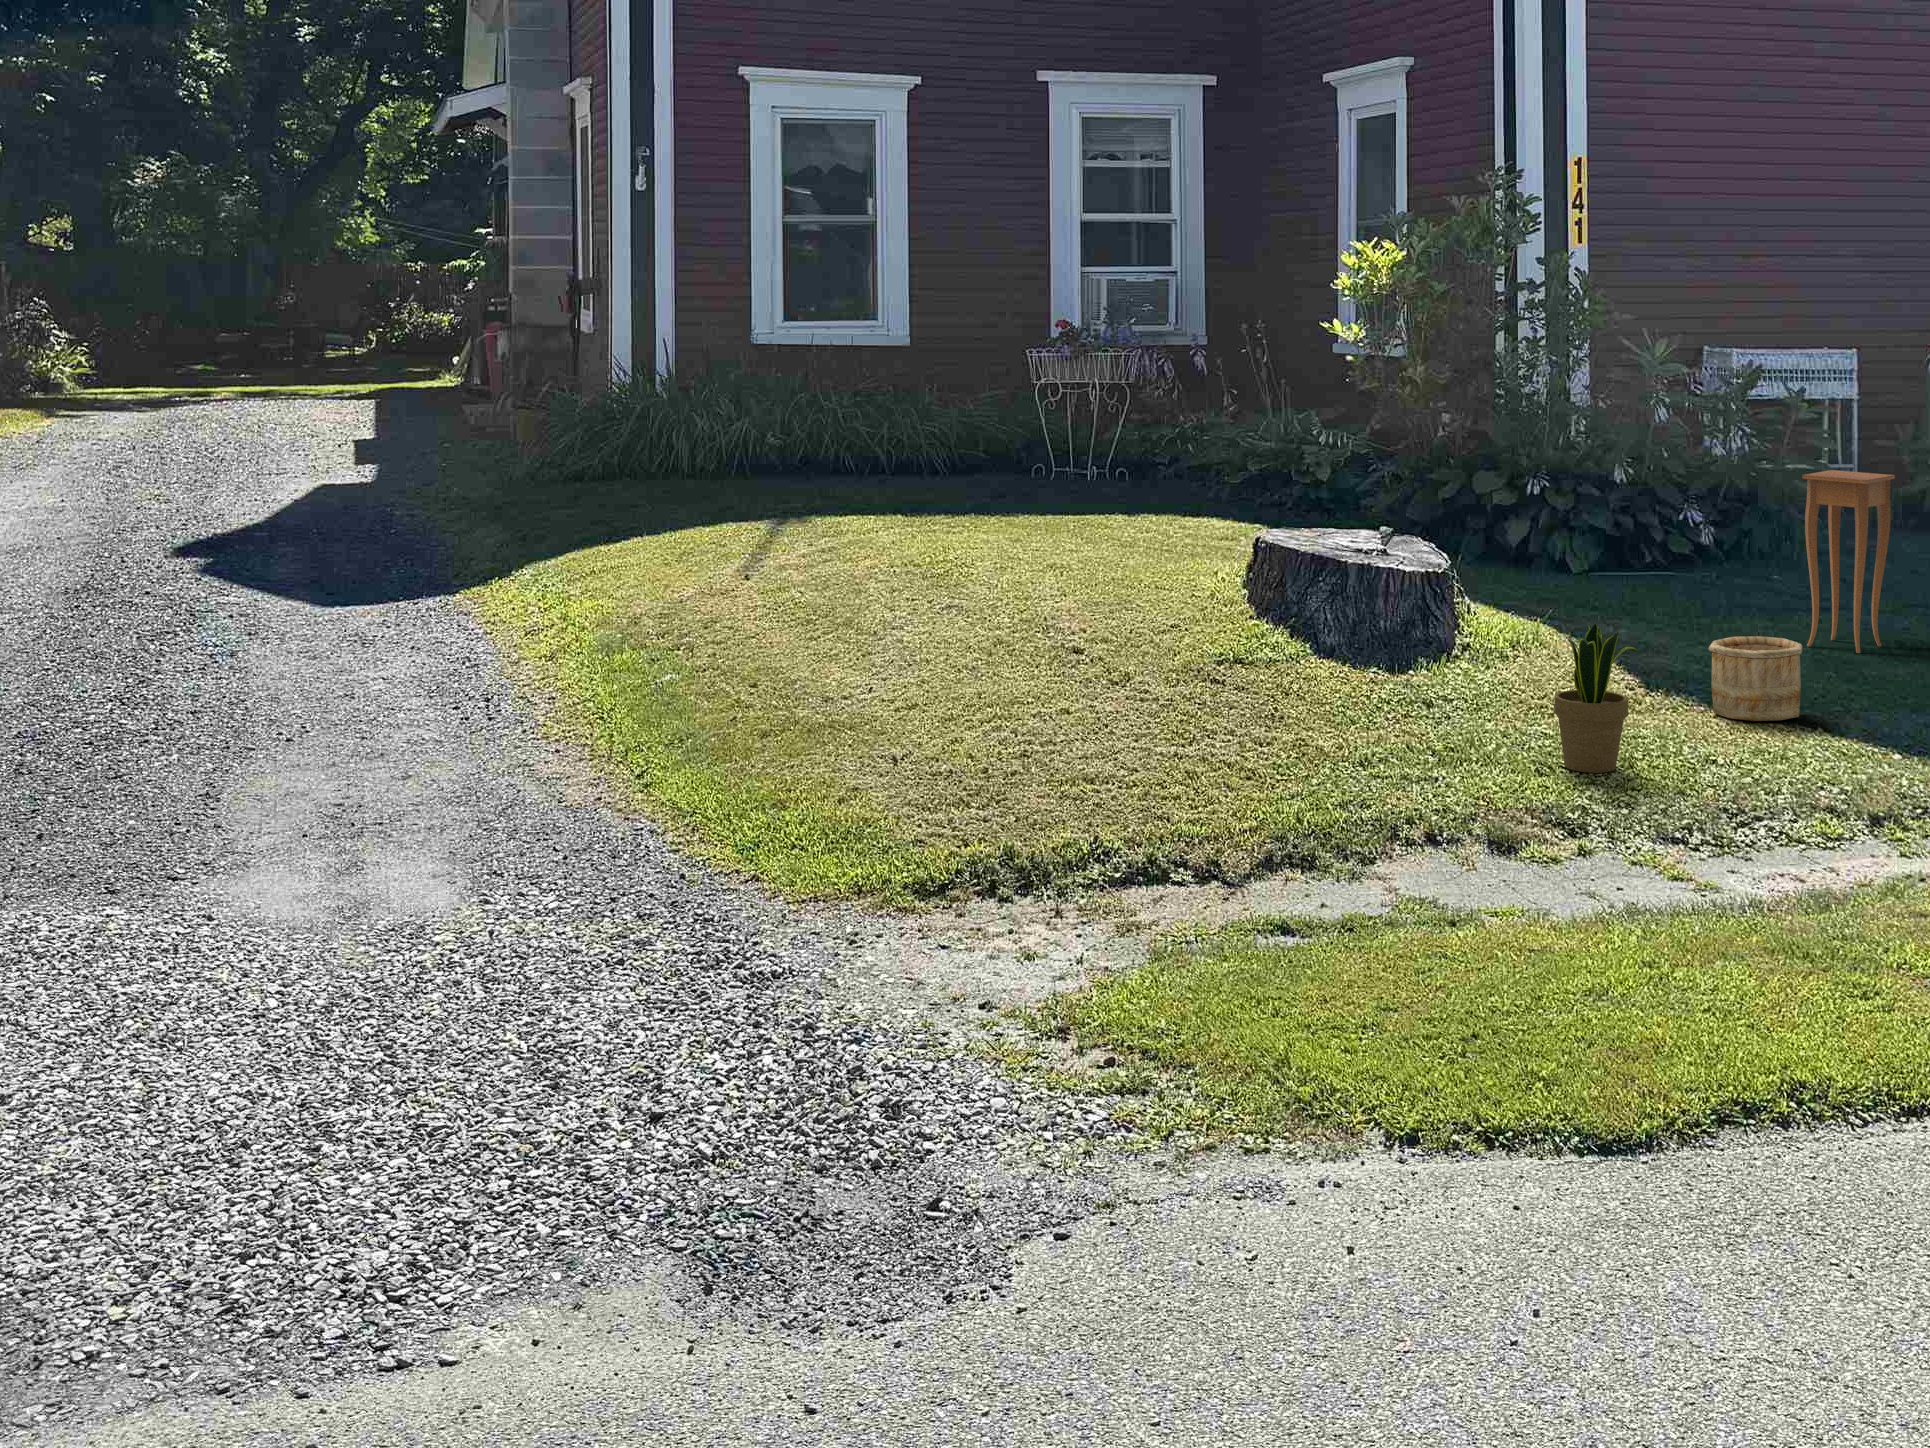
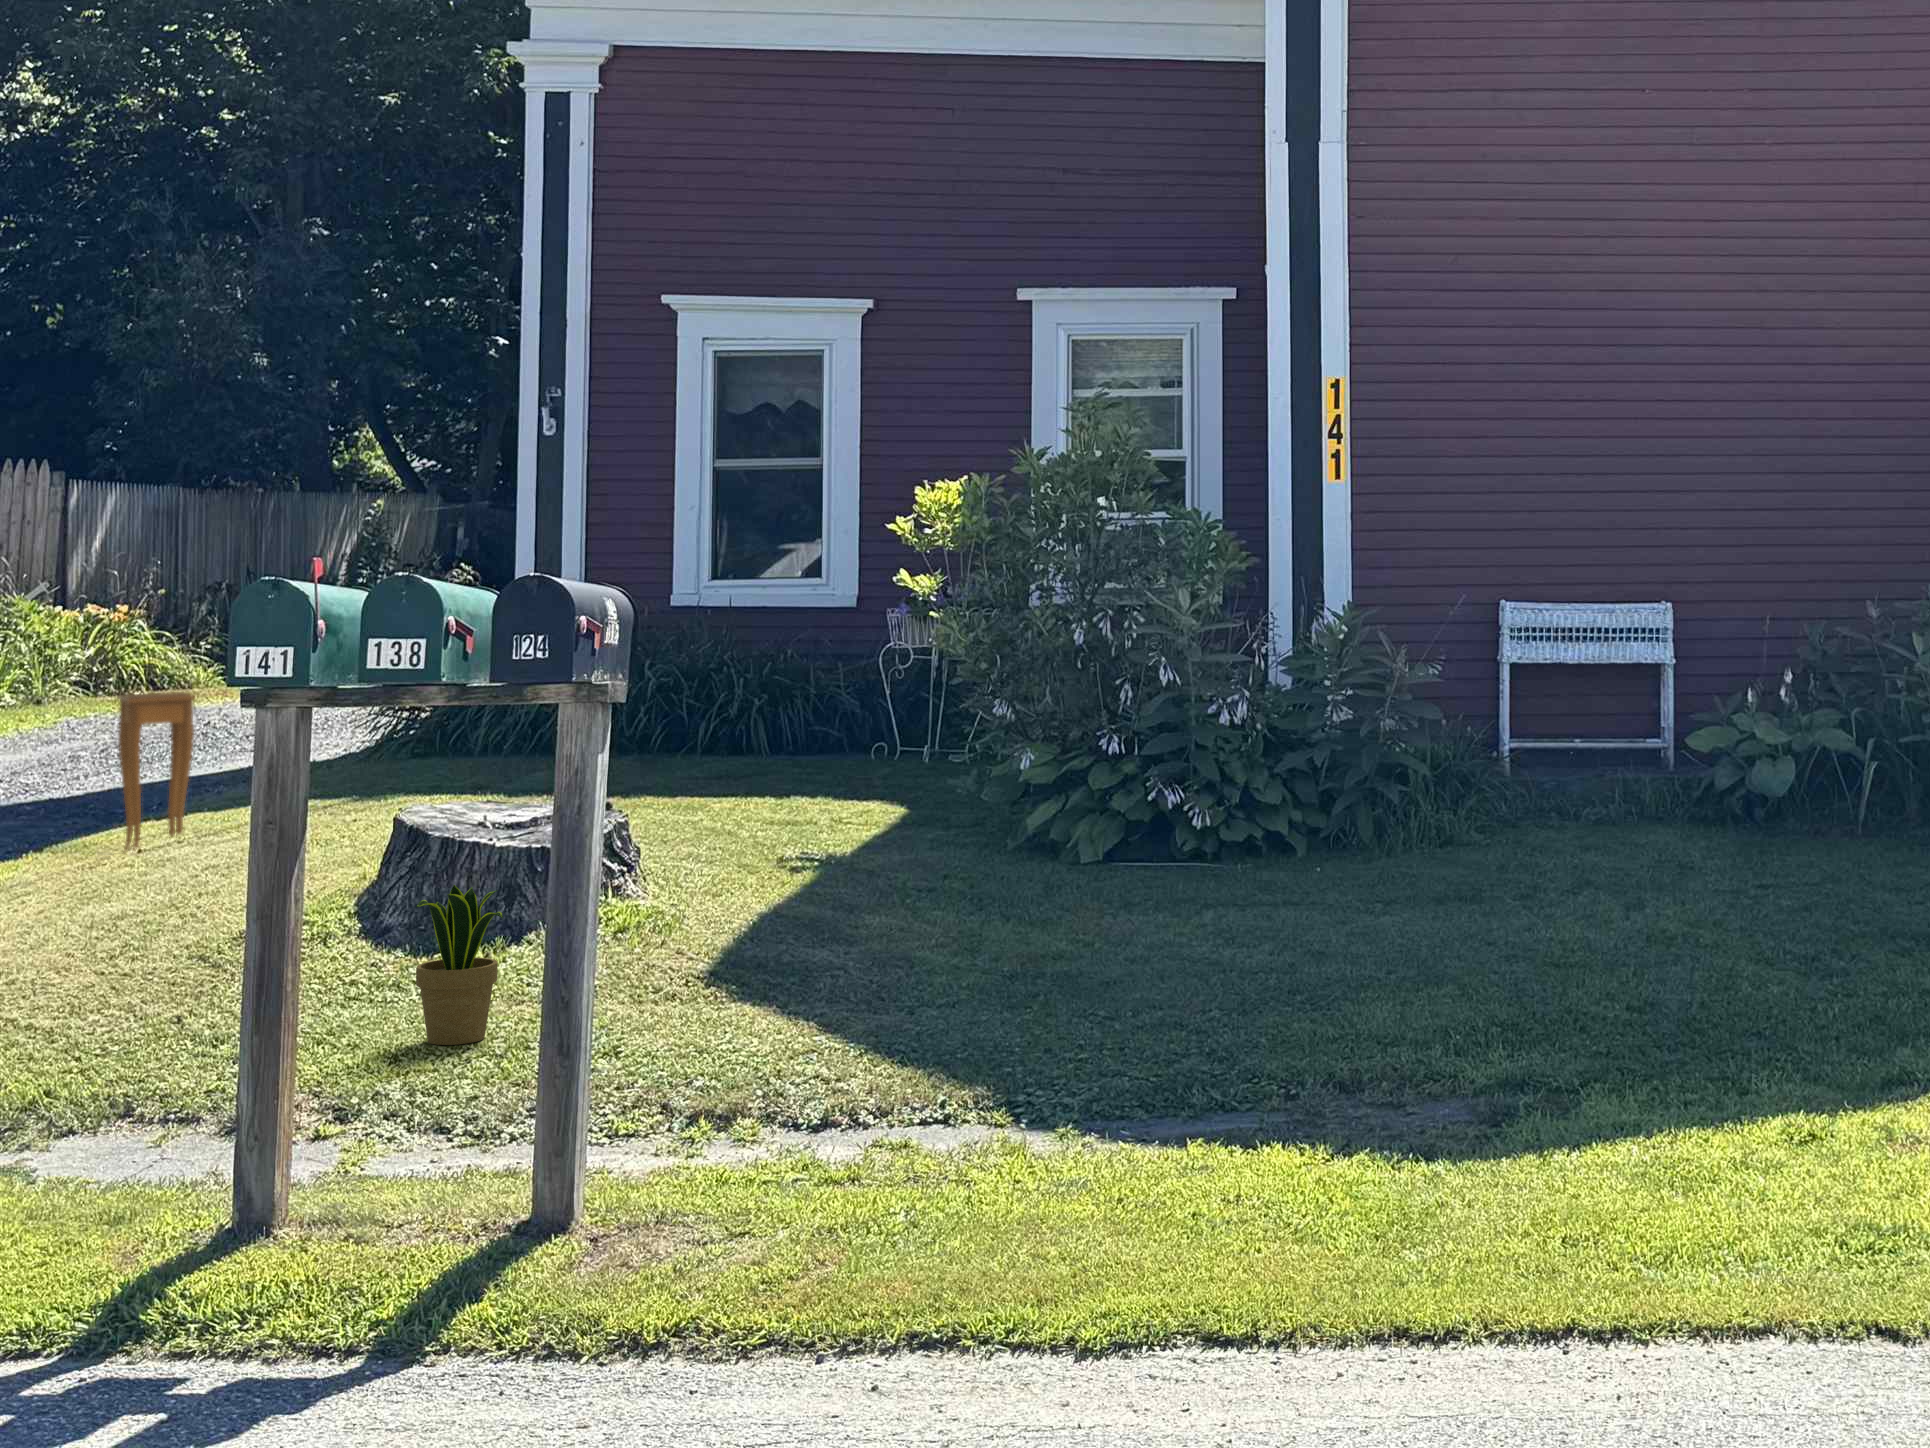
side table: present [1802,470,1895,653] -> present [118,692,195,853]
wooden bucket: present [1708,636,1802,721] -> none [758,912,863,1003]

